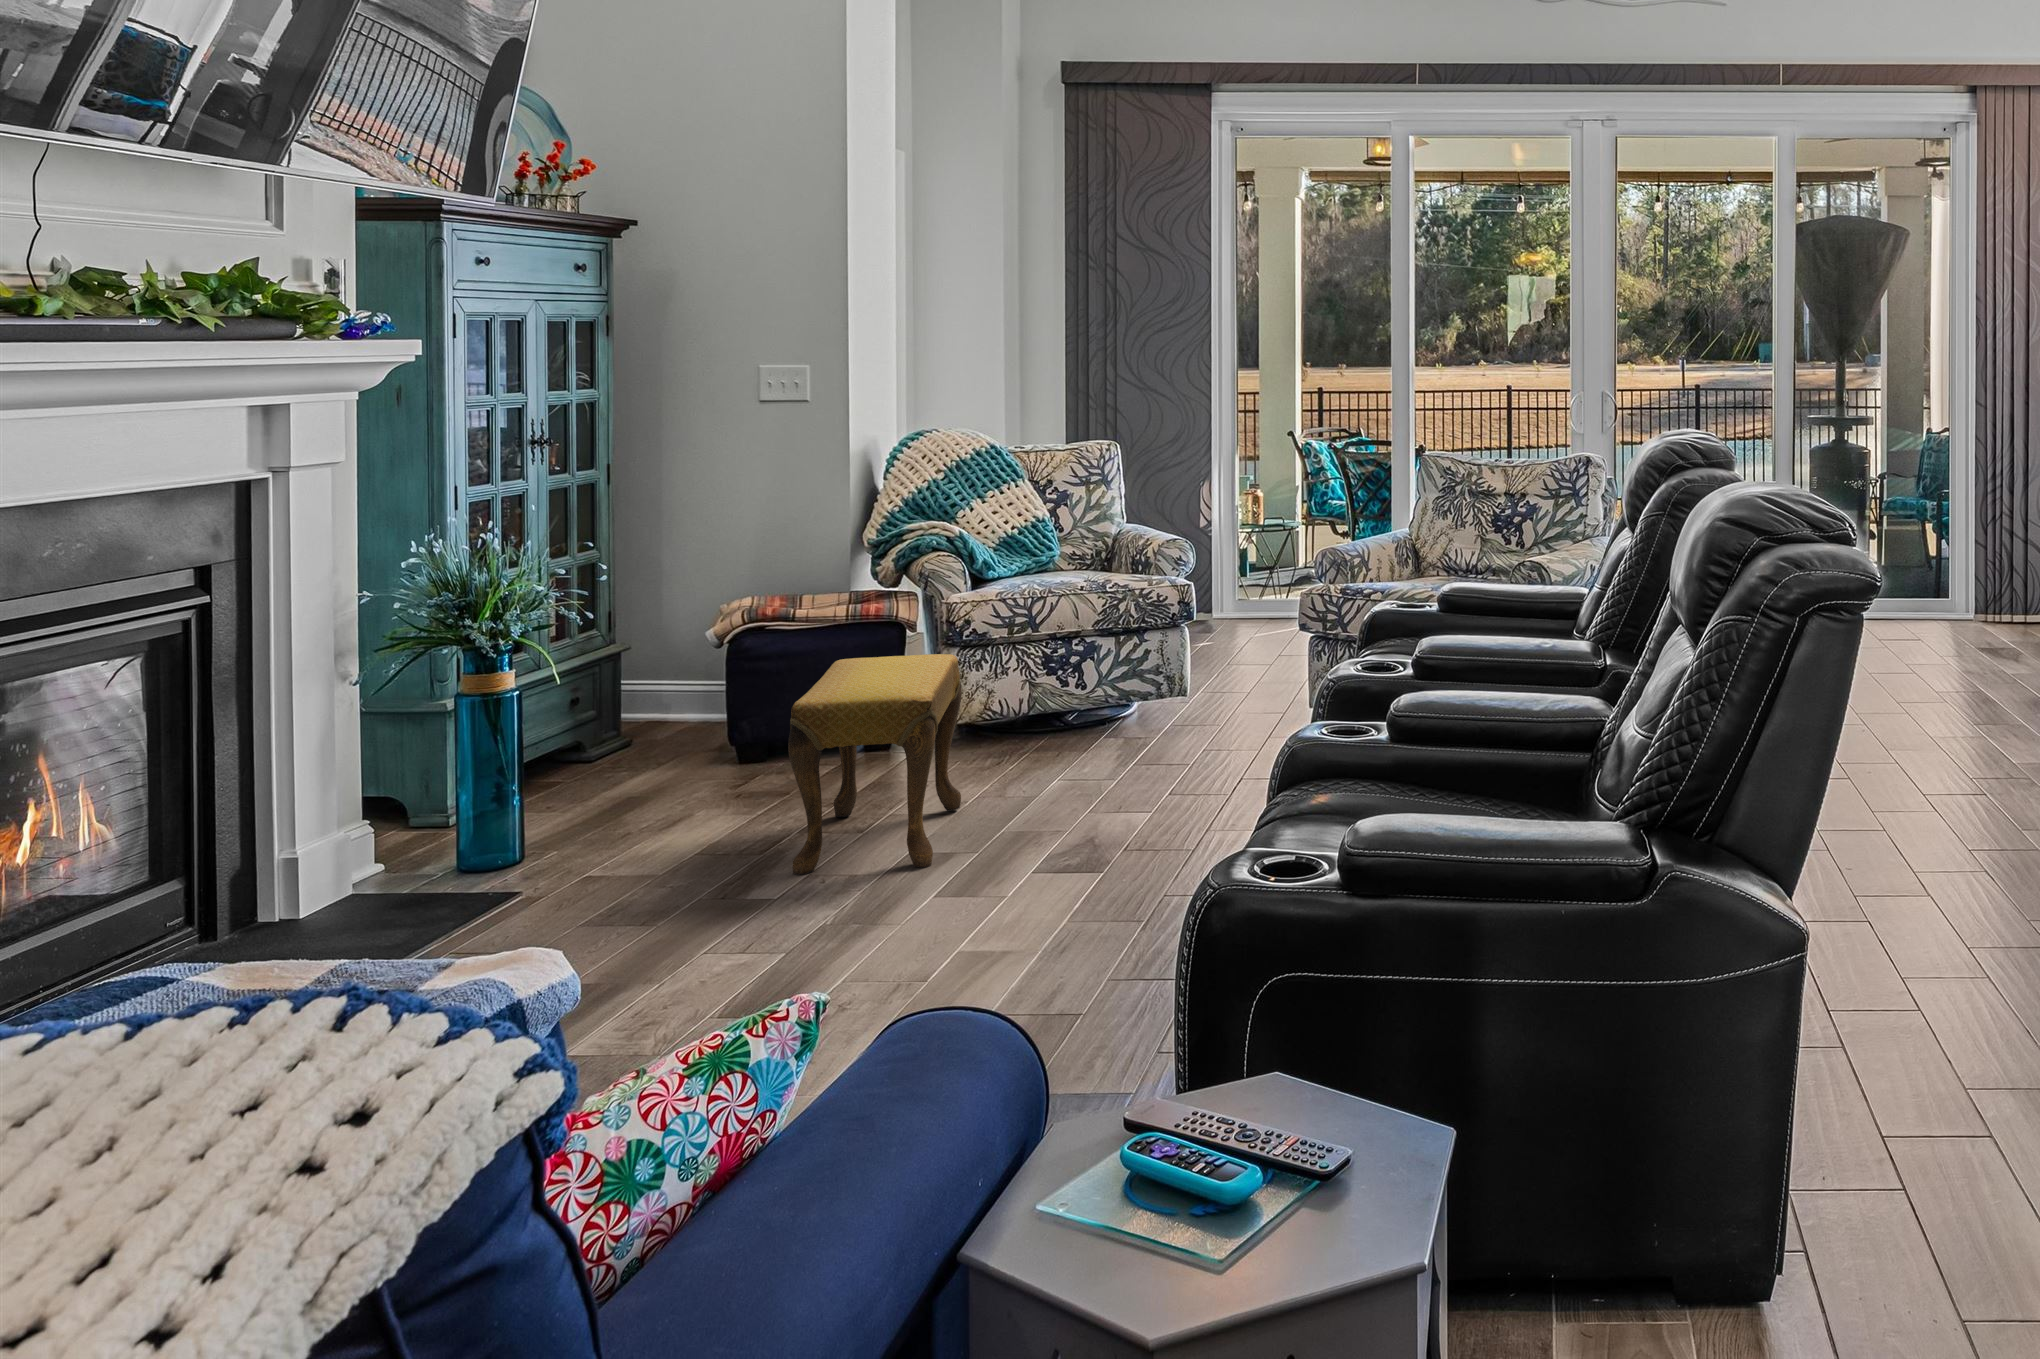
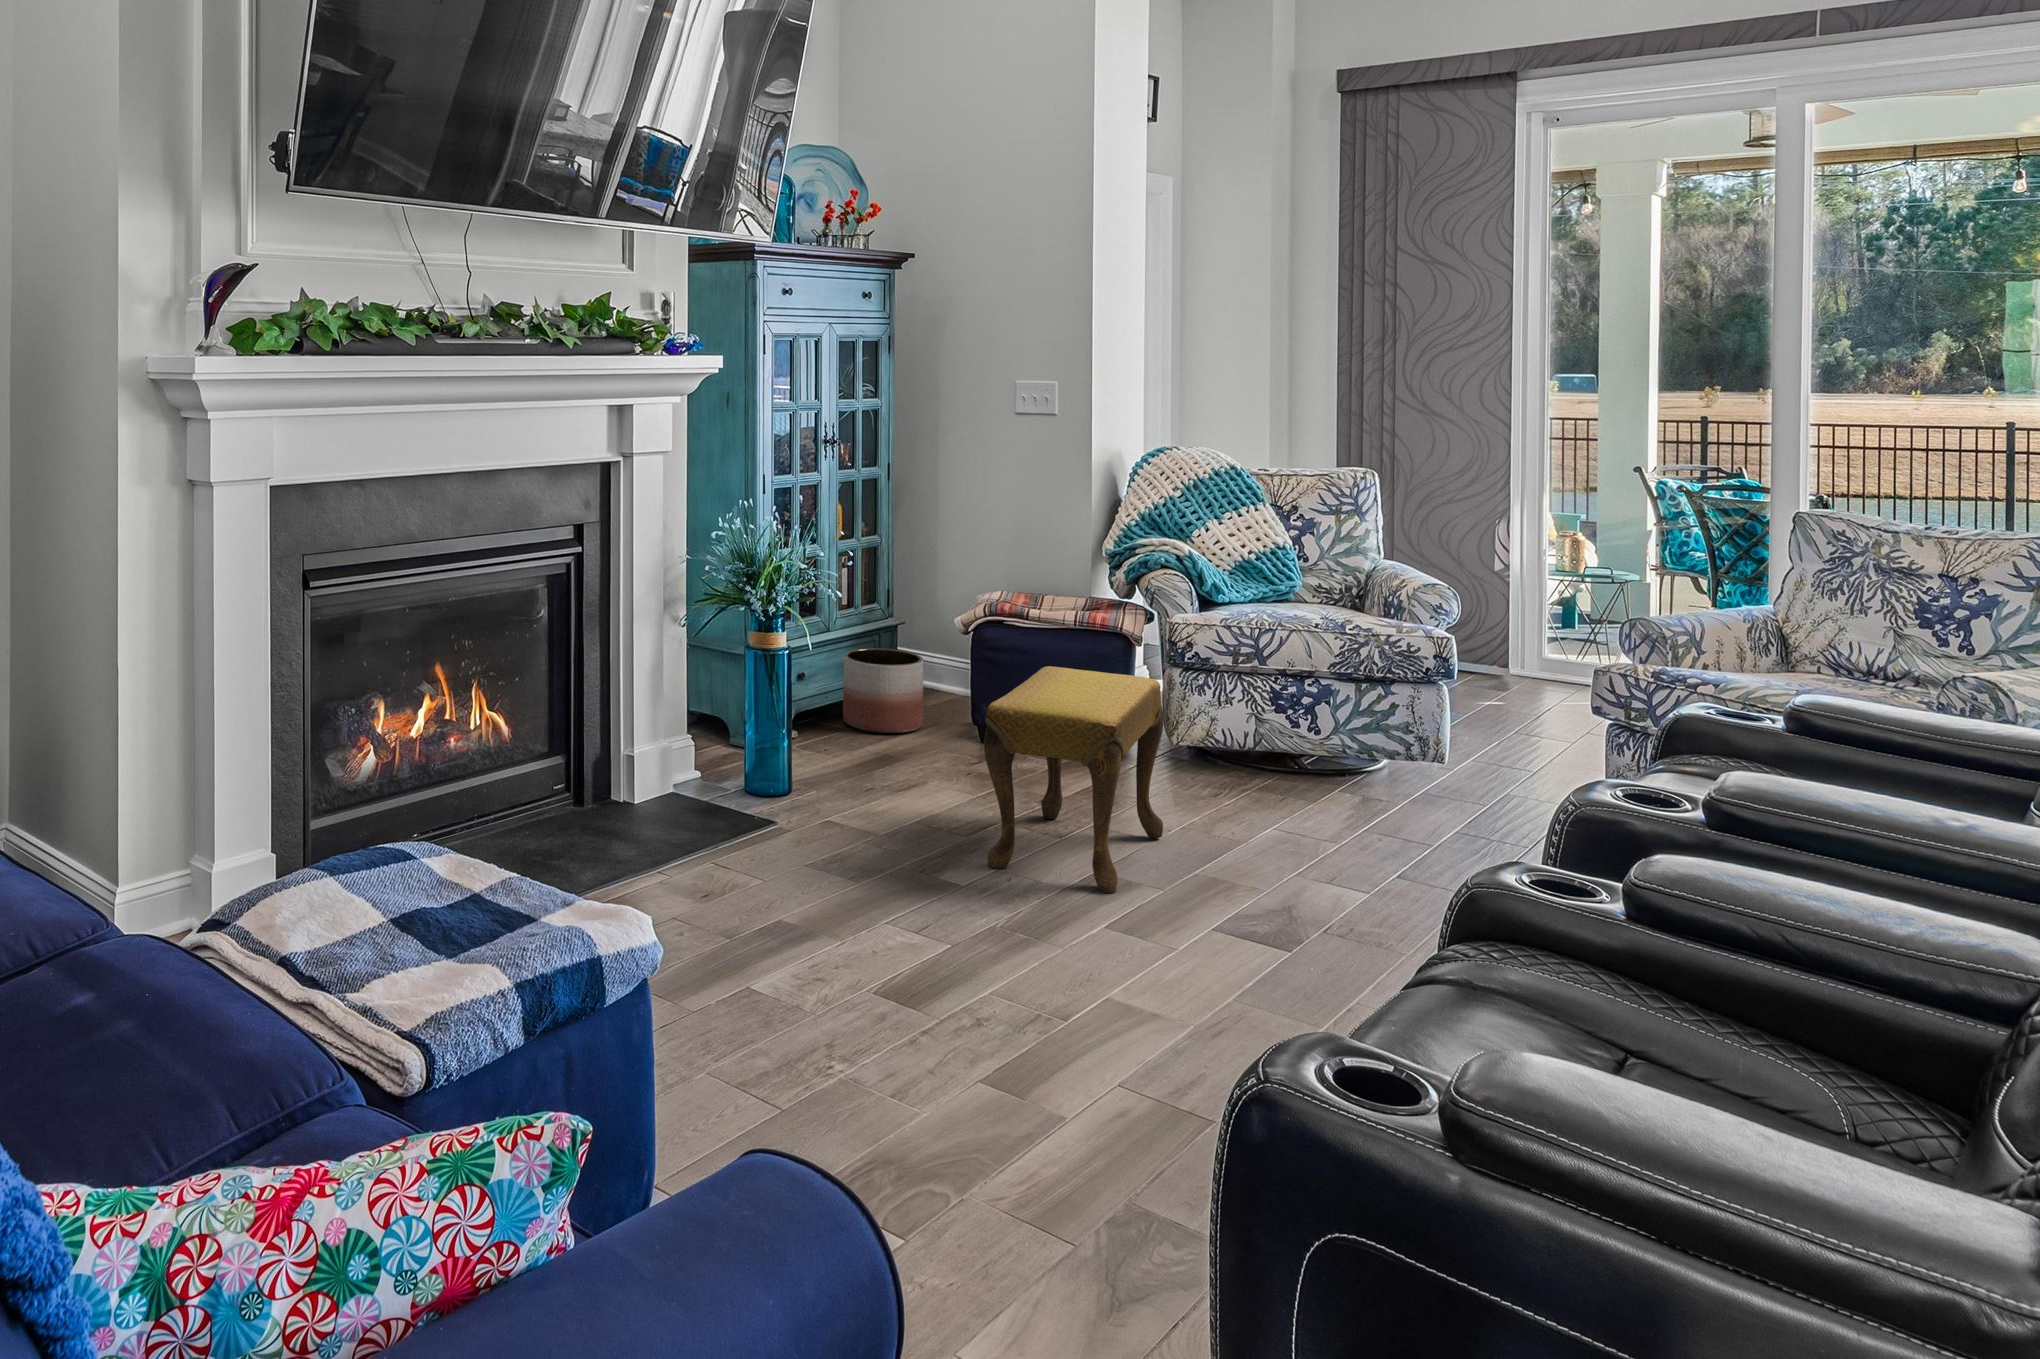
planter: none [562,679,666,777] -> present [843,648,923,734]

